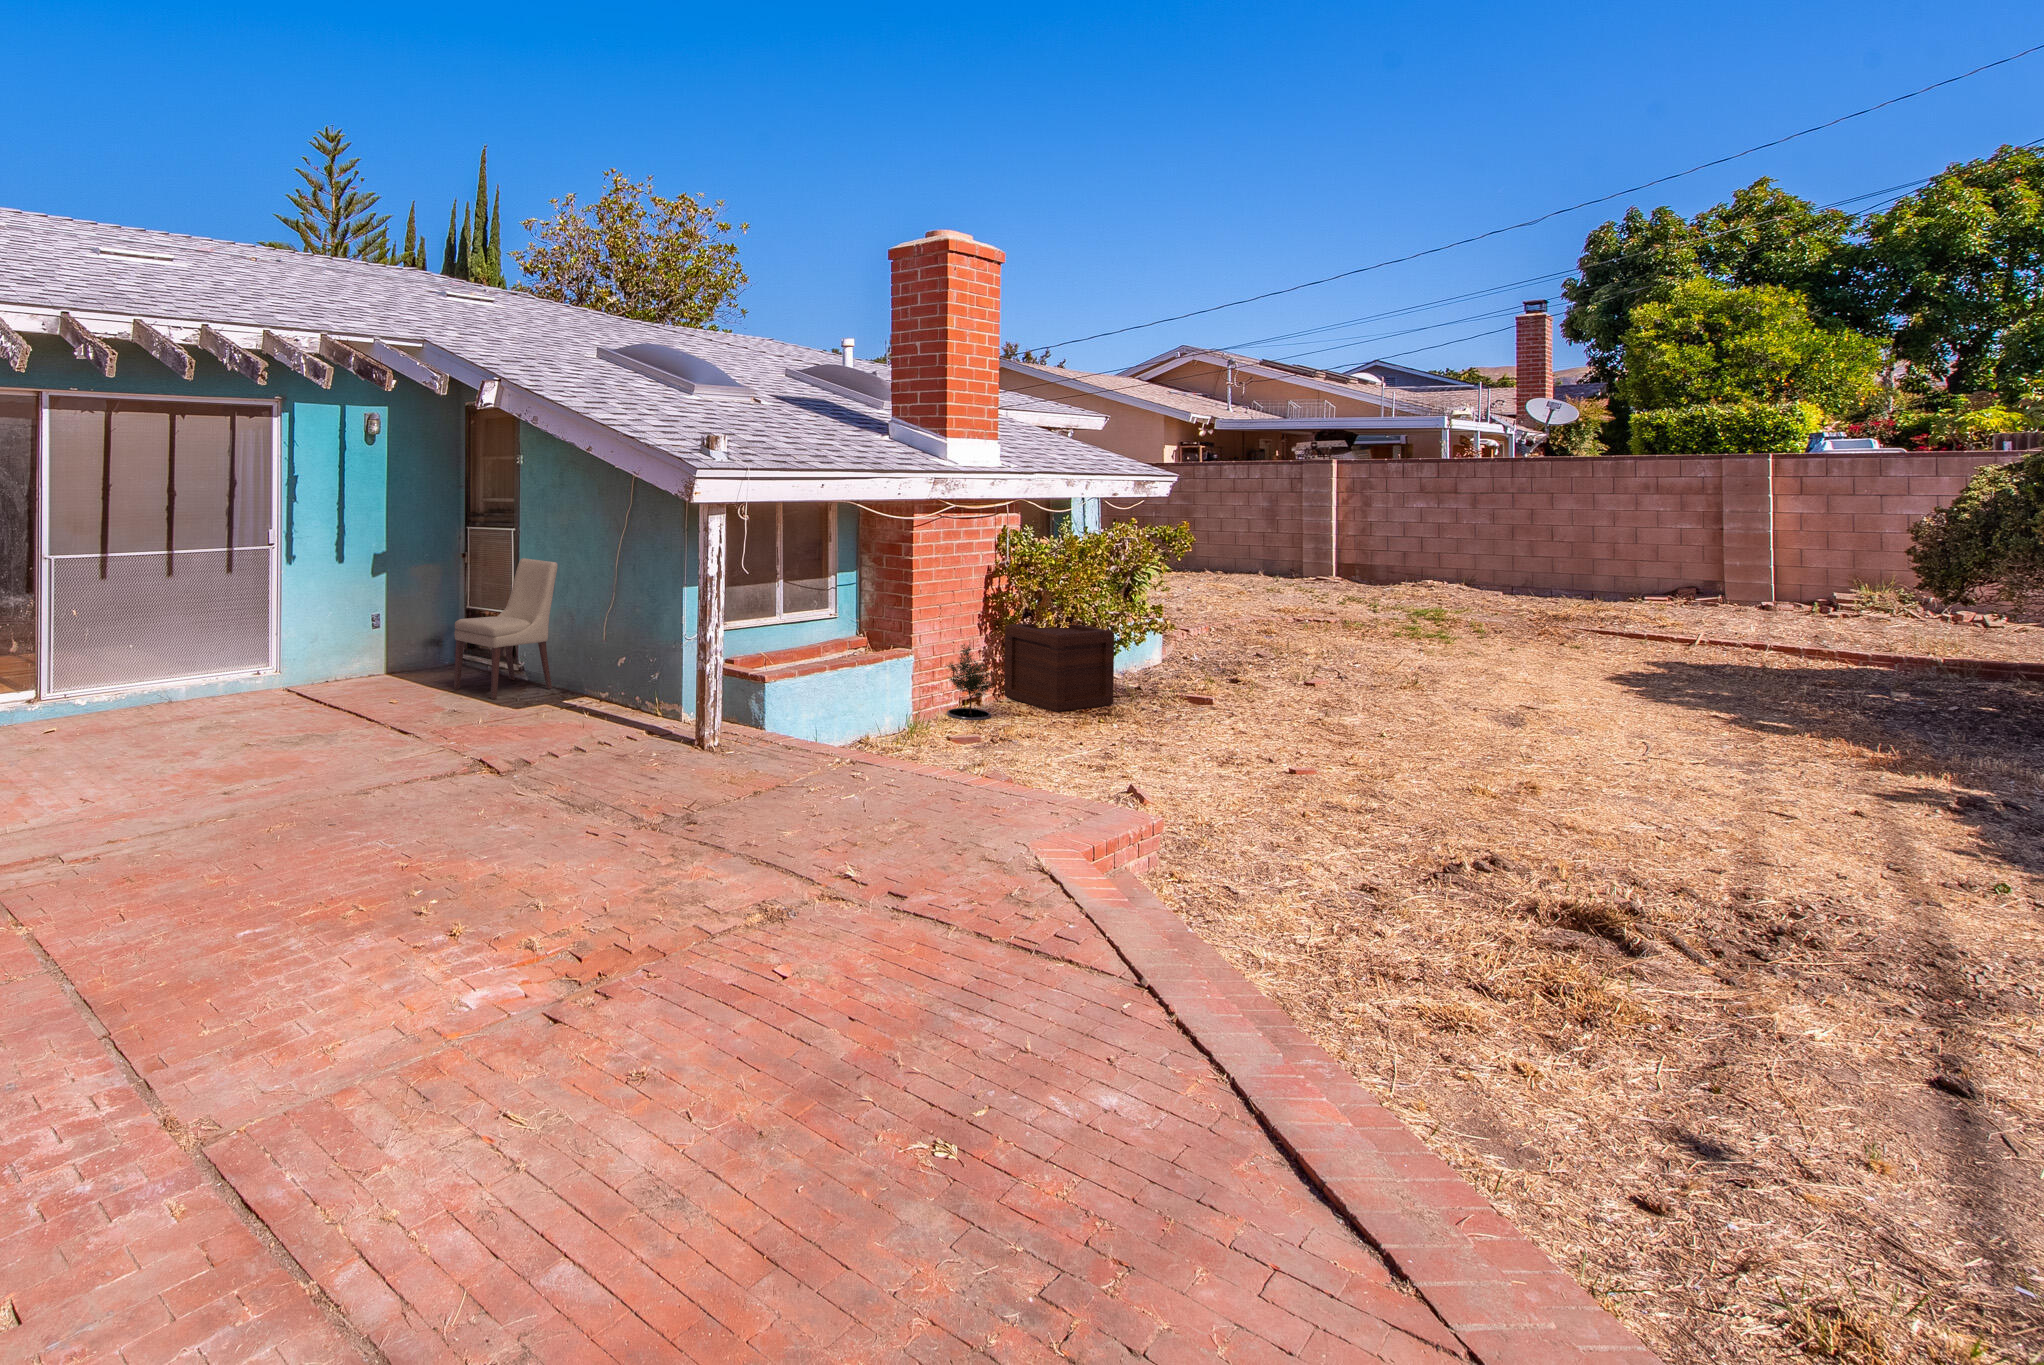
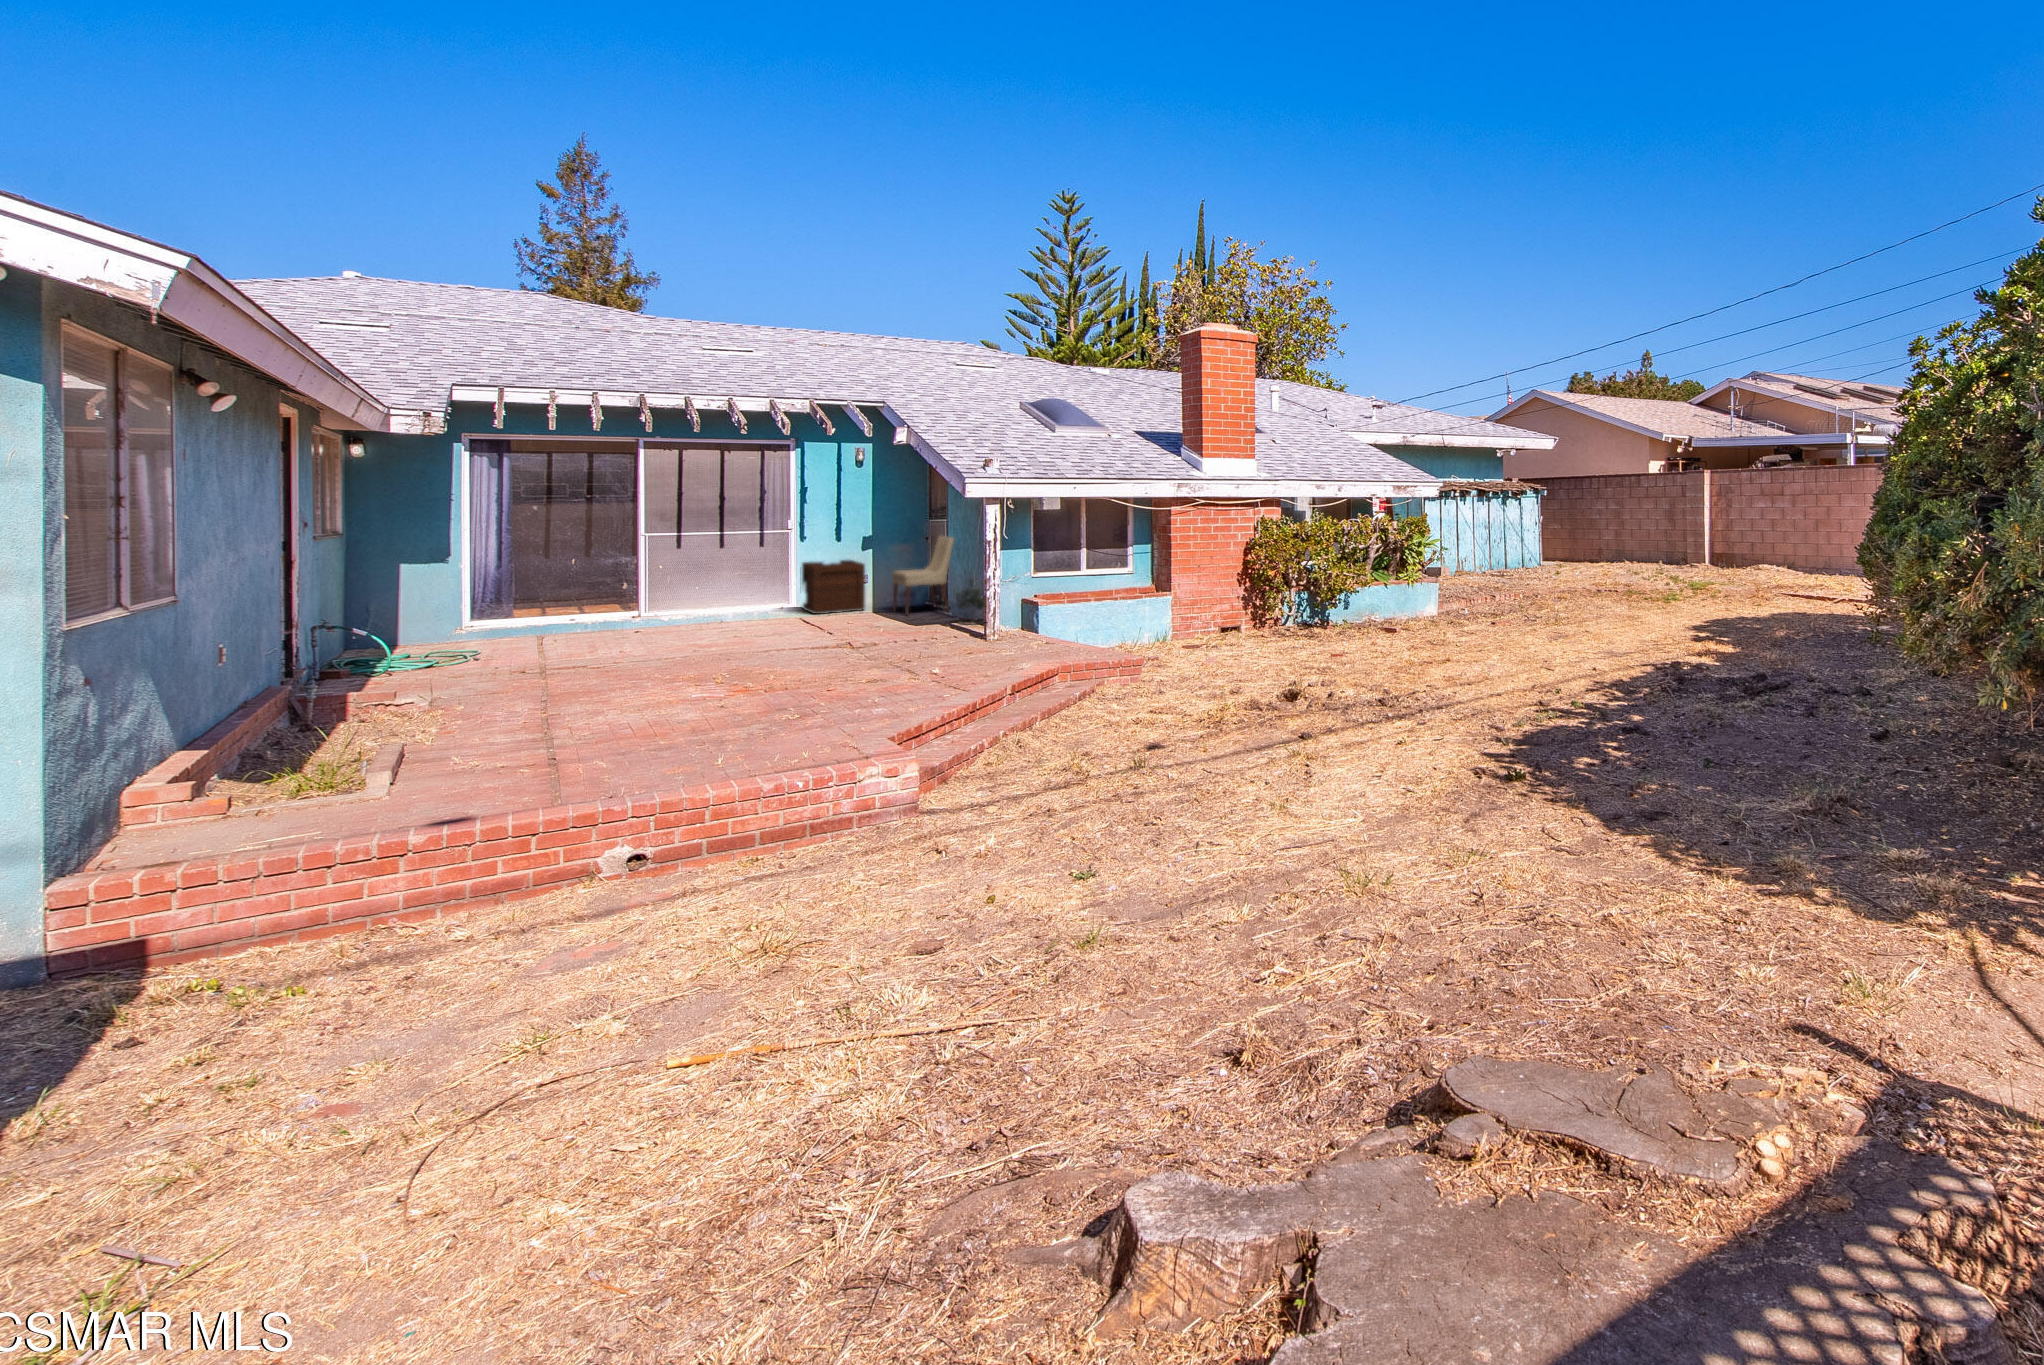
wooden crate: present [1004,624,1114,712] -> present [800,560,865,614]
potted tree: present [947,642,994,720] -> present [956,576,986,625]

